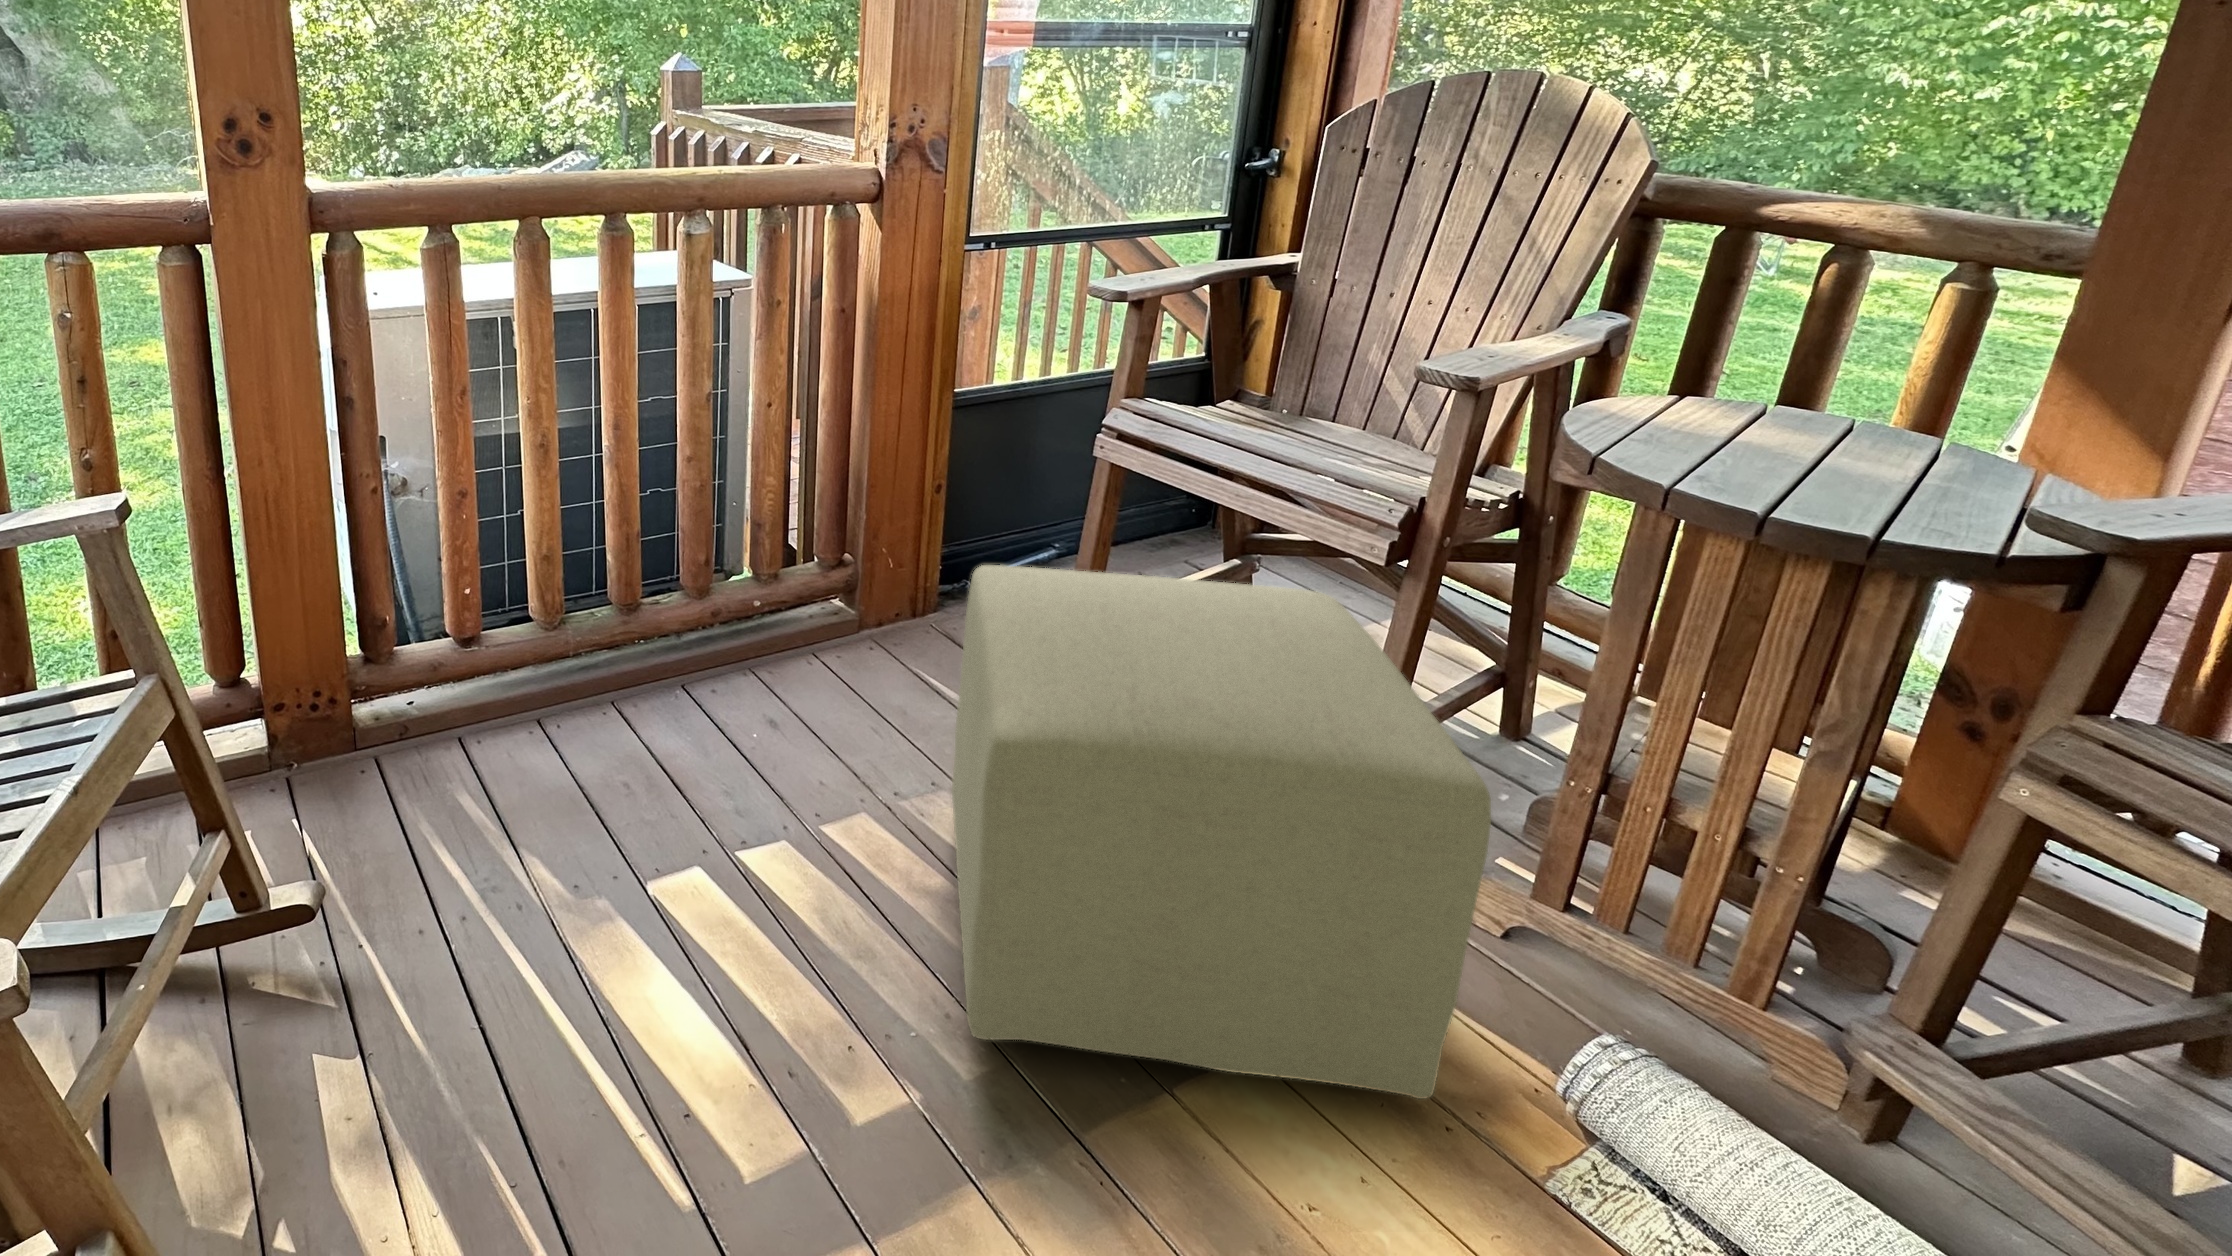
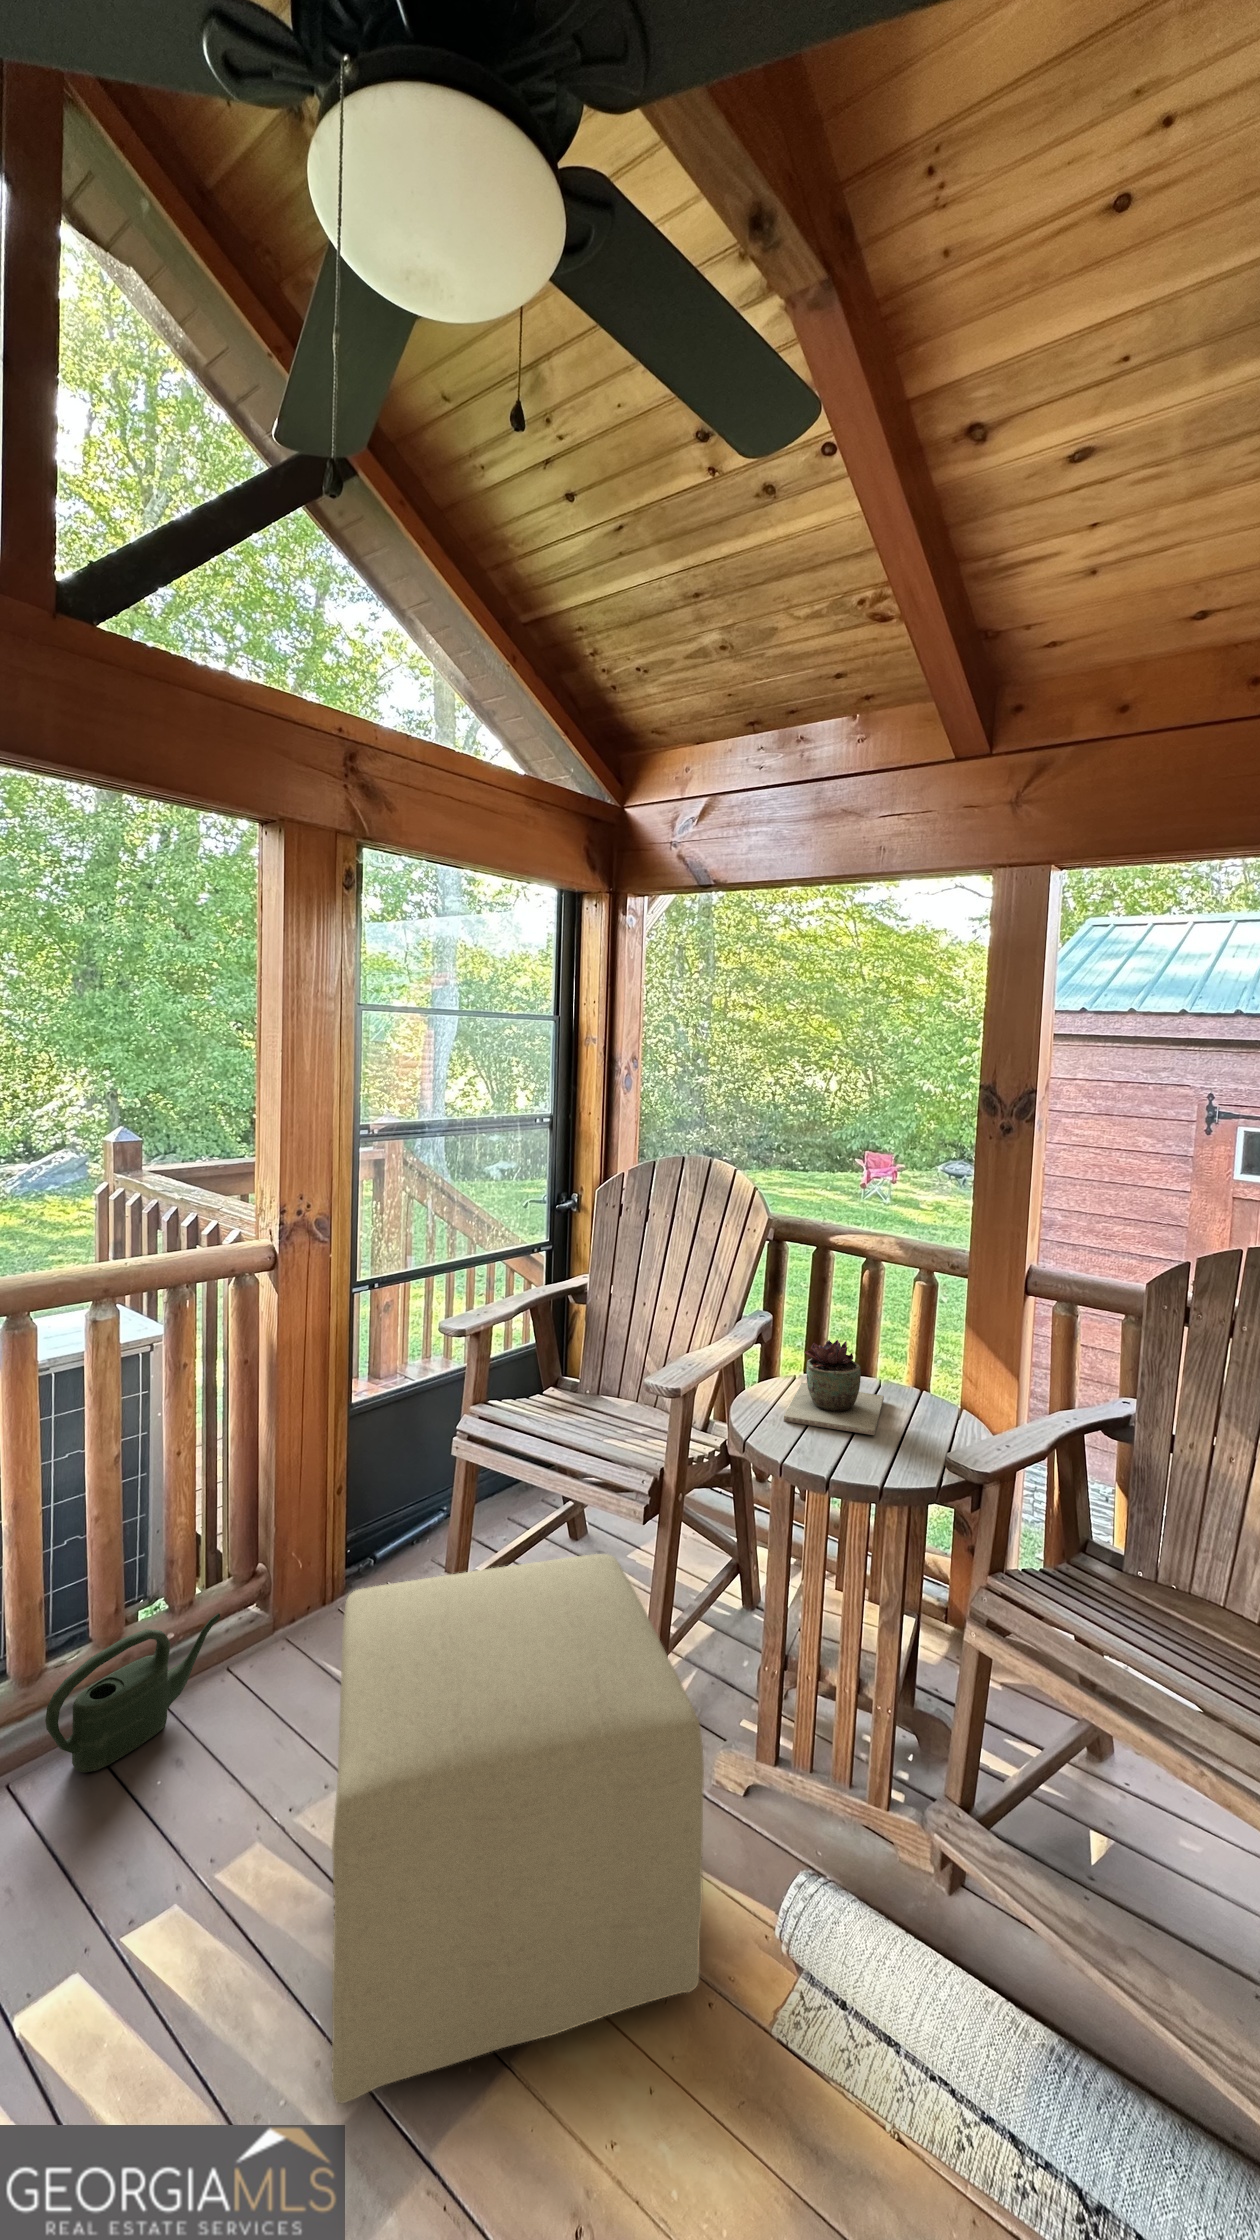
succulent plant: none [1673,336,1883,484] -> present [784,1340,884,1435]
watering can: none [652,578,809,699] -> present [45,1613,220,1773]

